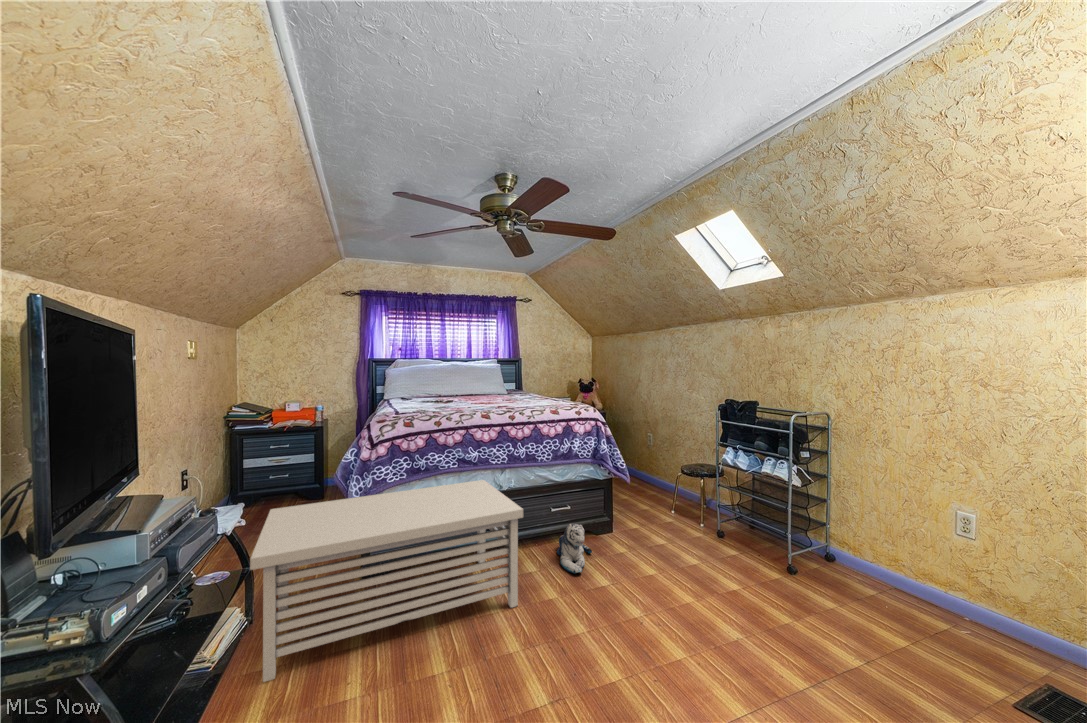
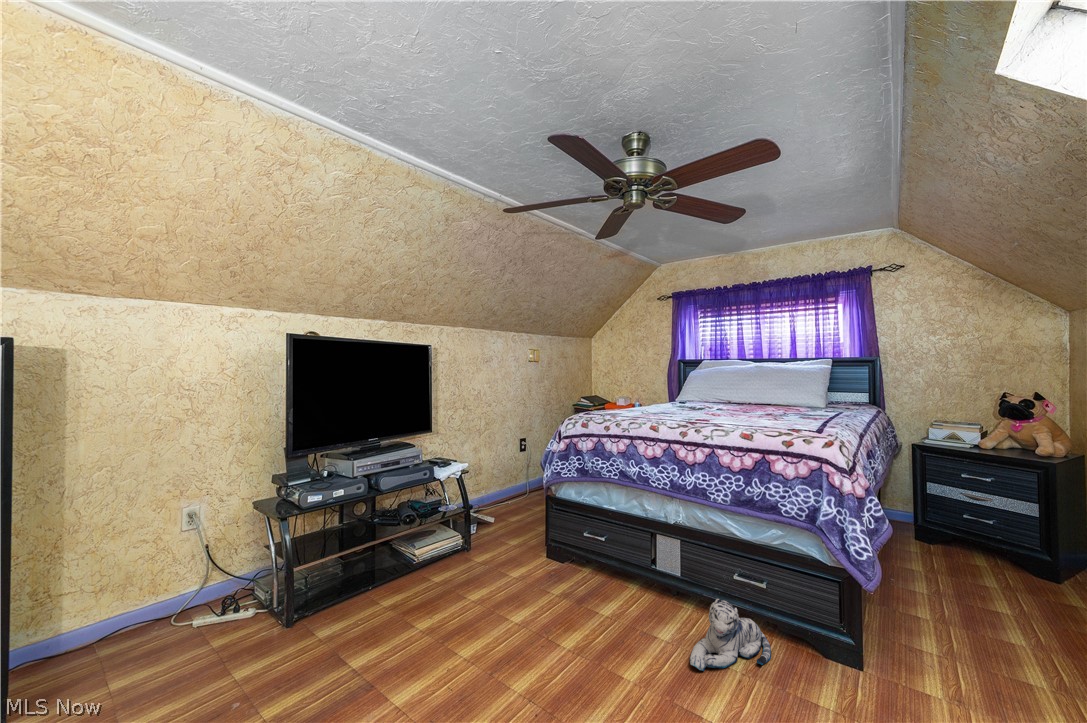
storage bench: present [250,480,523,682] -> none [423,472,645,644]

